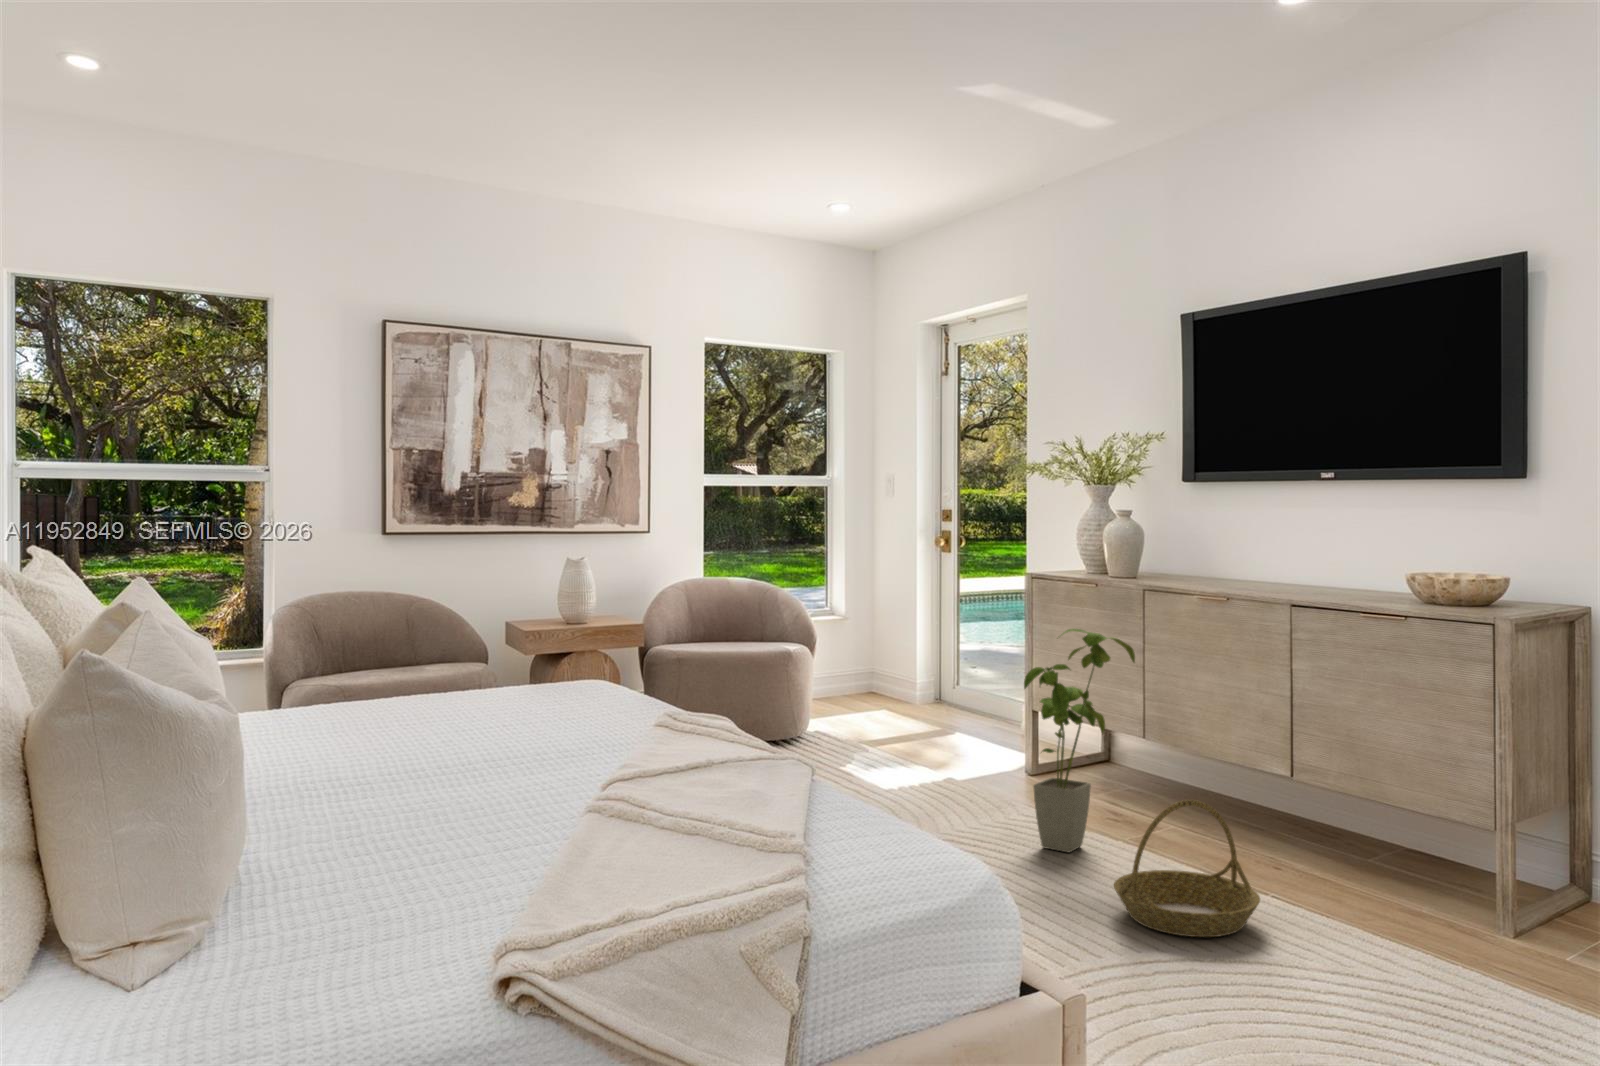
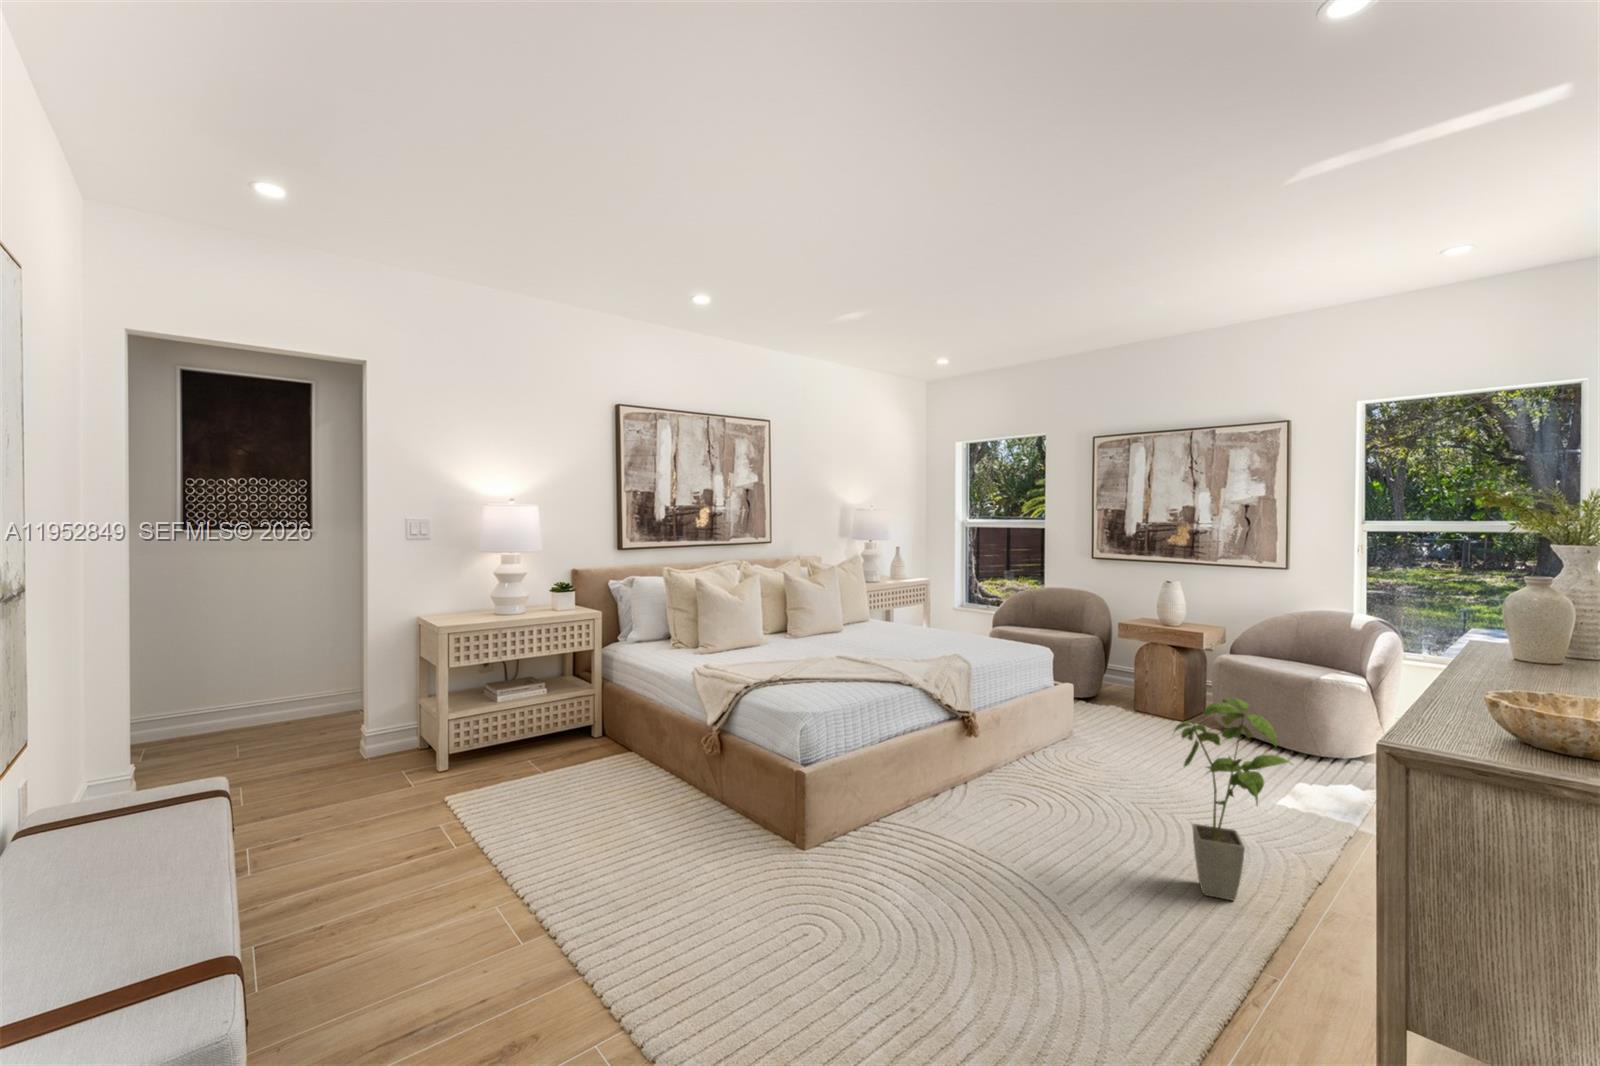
basket: present [1114,800,1260,937] -> none [1029,849,1159,984]

